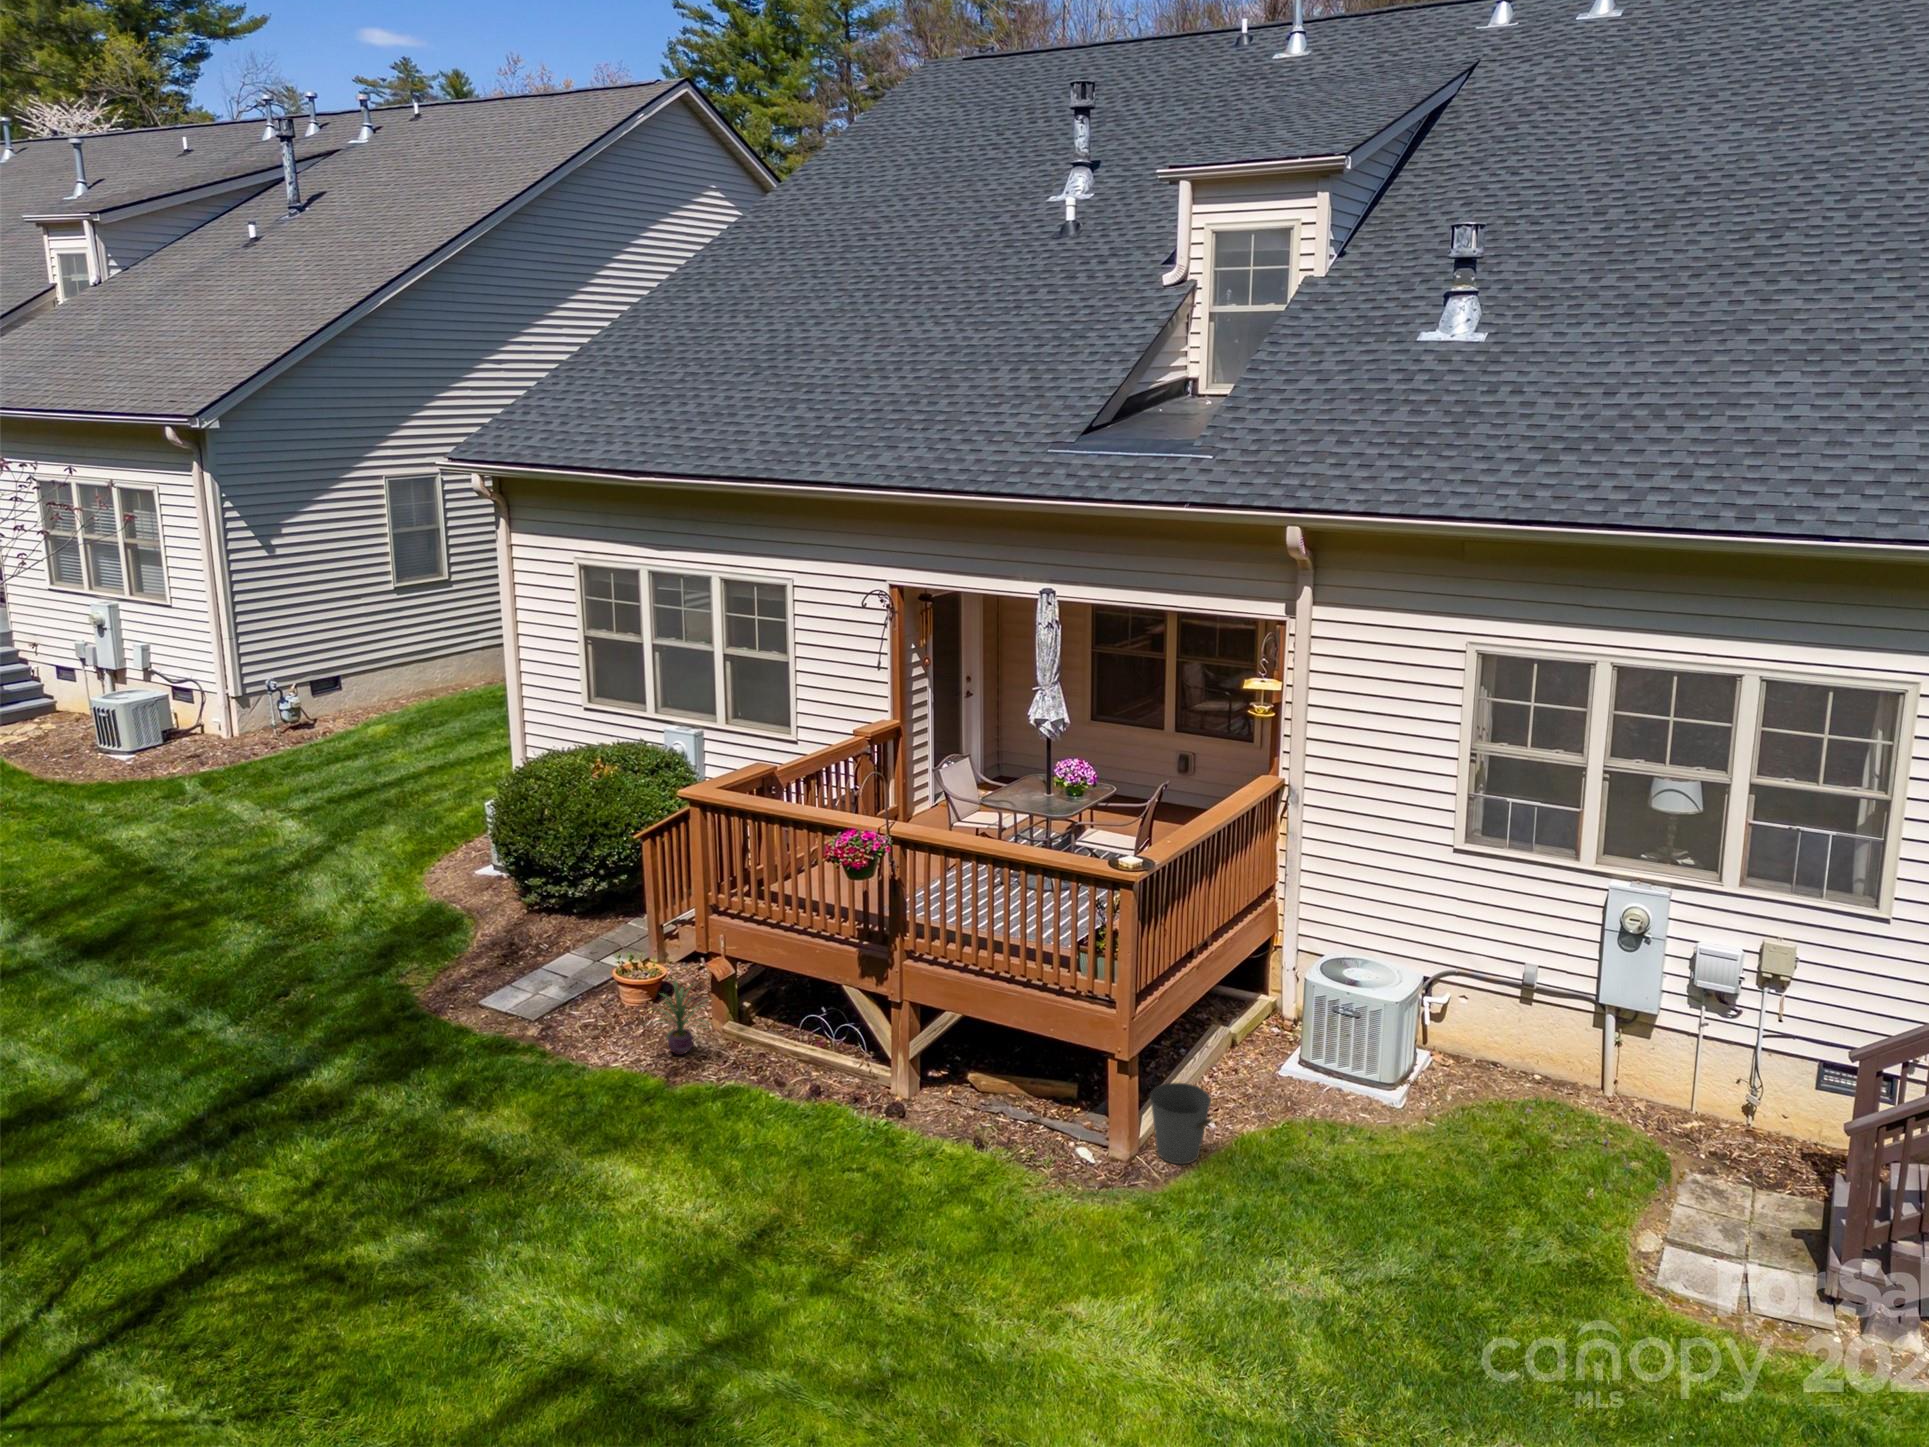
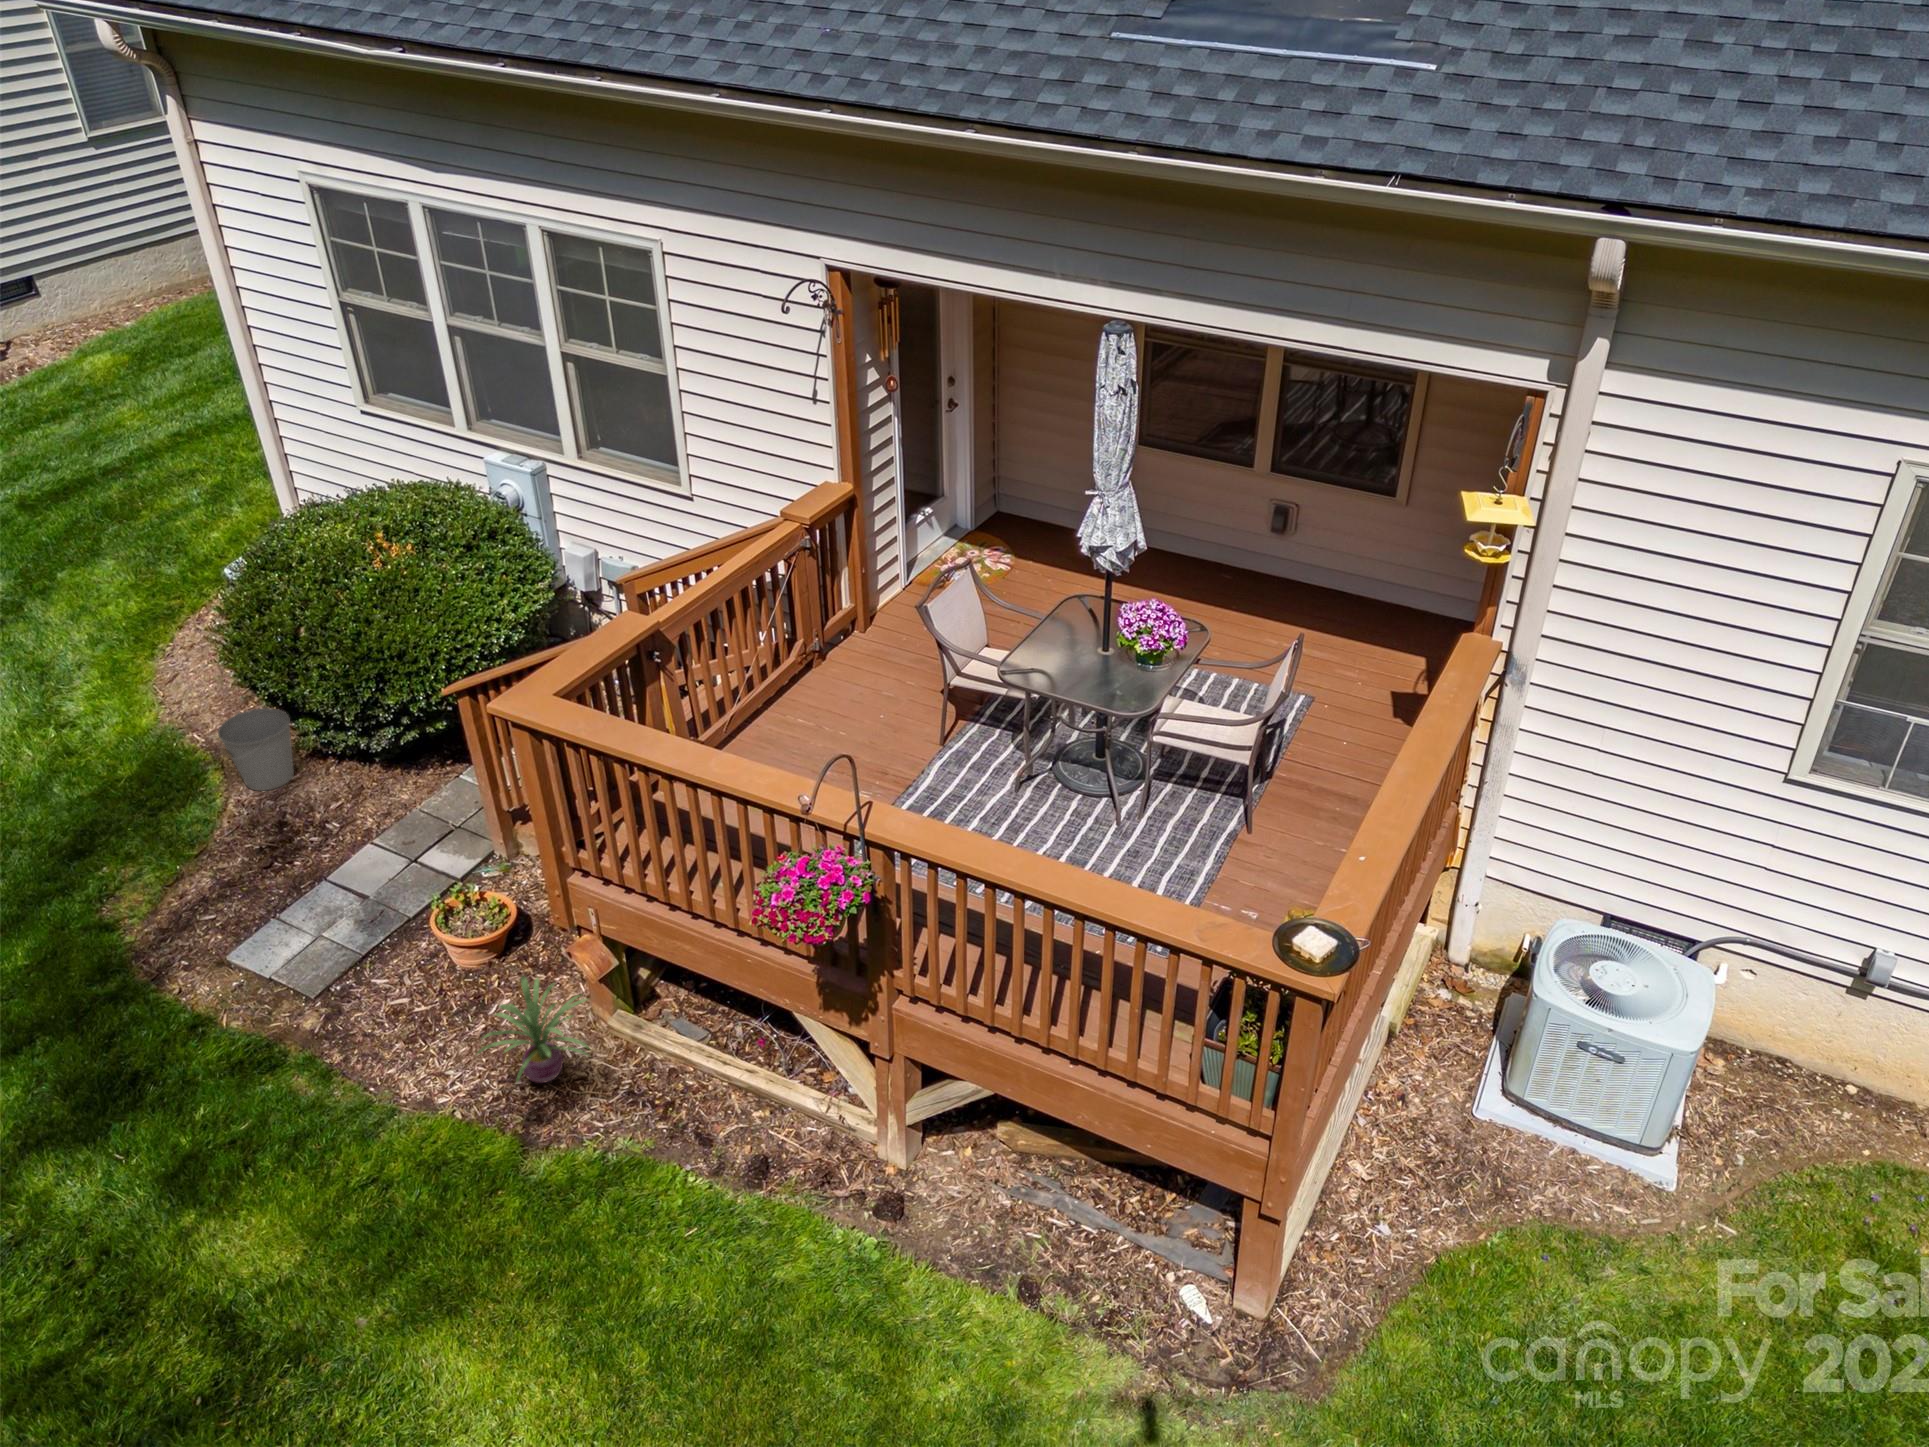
bucket: present [1150,1083,1212,1164] -> present [218,708,294,791]

